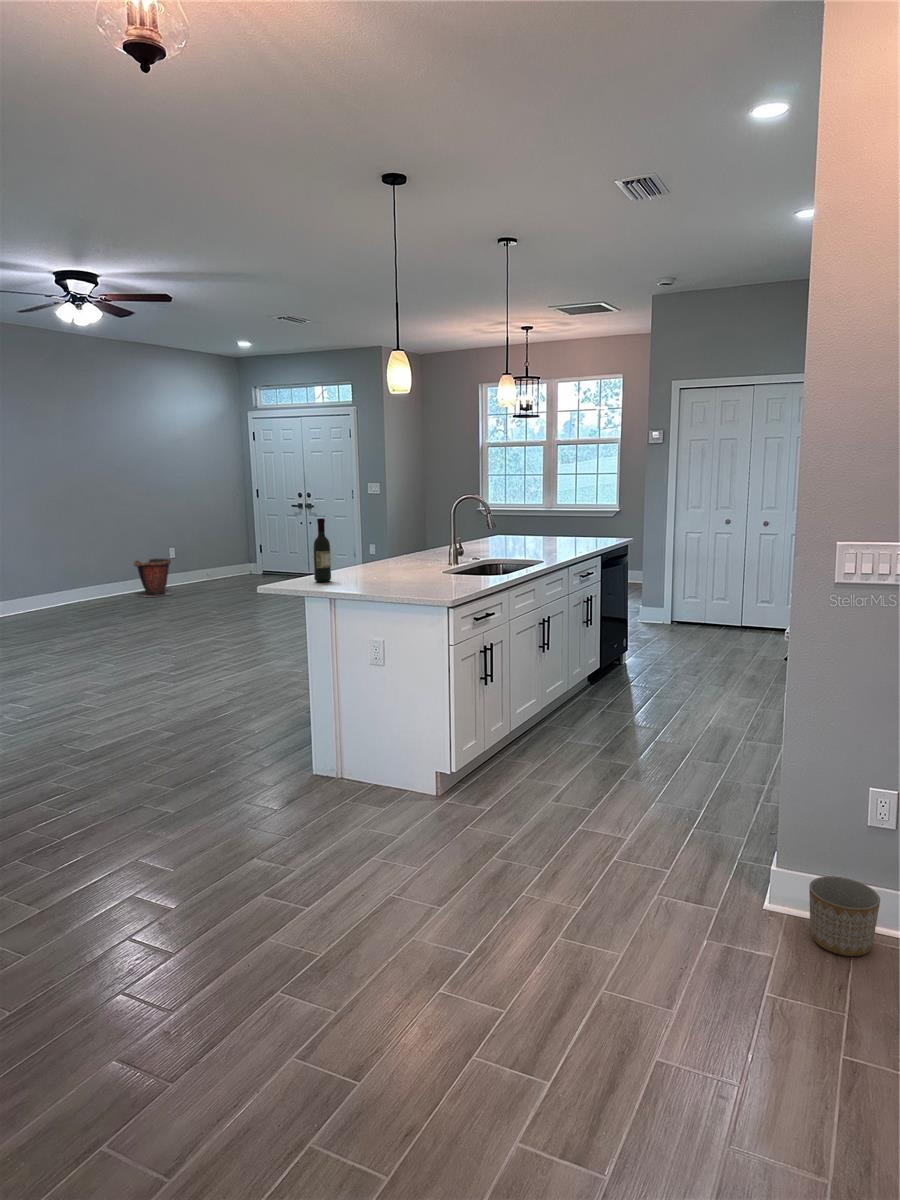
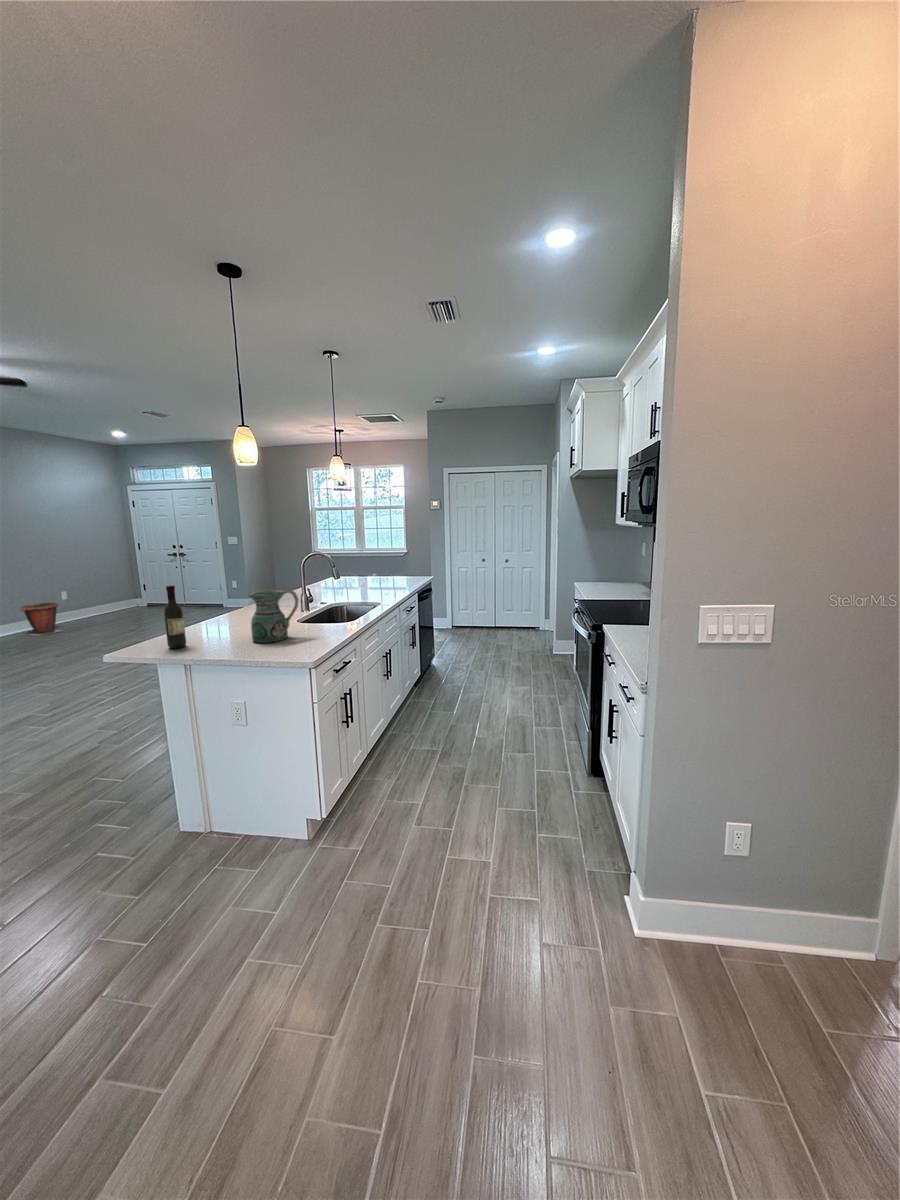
ceramic pitcher: none [393,528,442,583] -> present [250,589,298,643]
planter: present [809,876,880,956] -> none [688,904,757,994]

